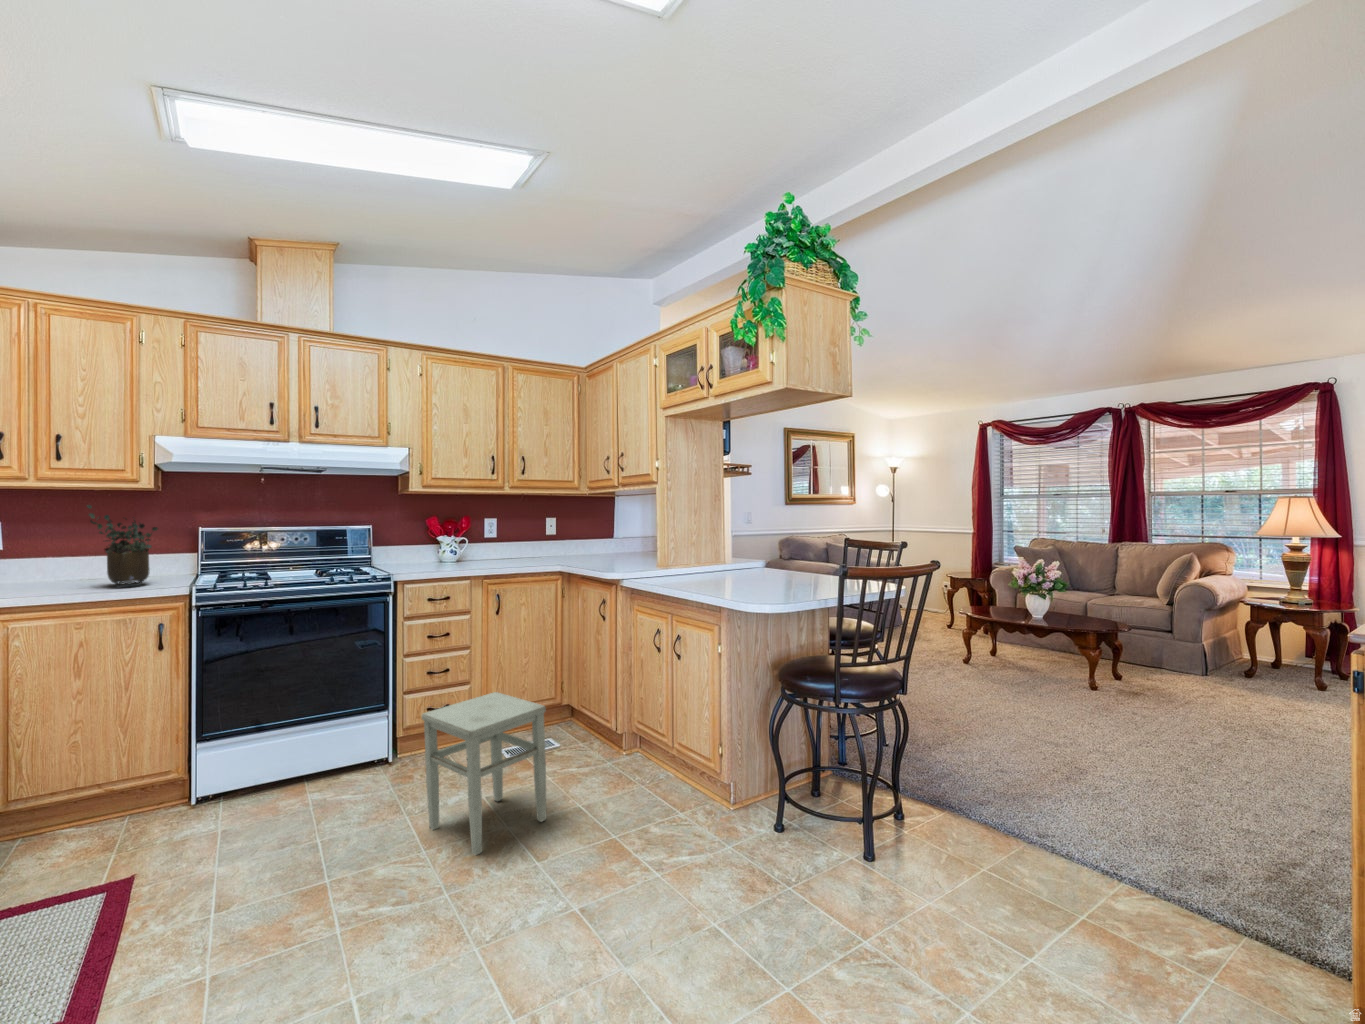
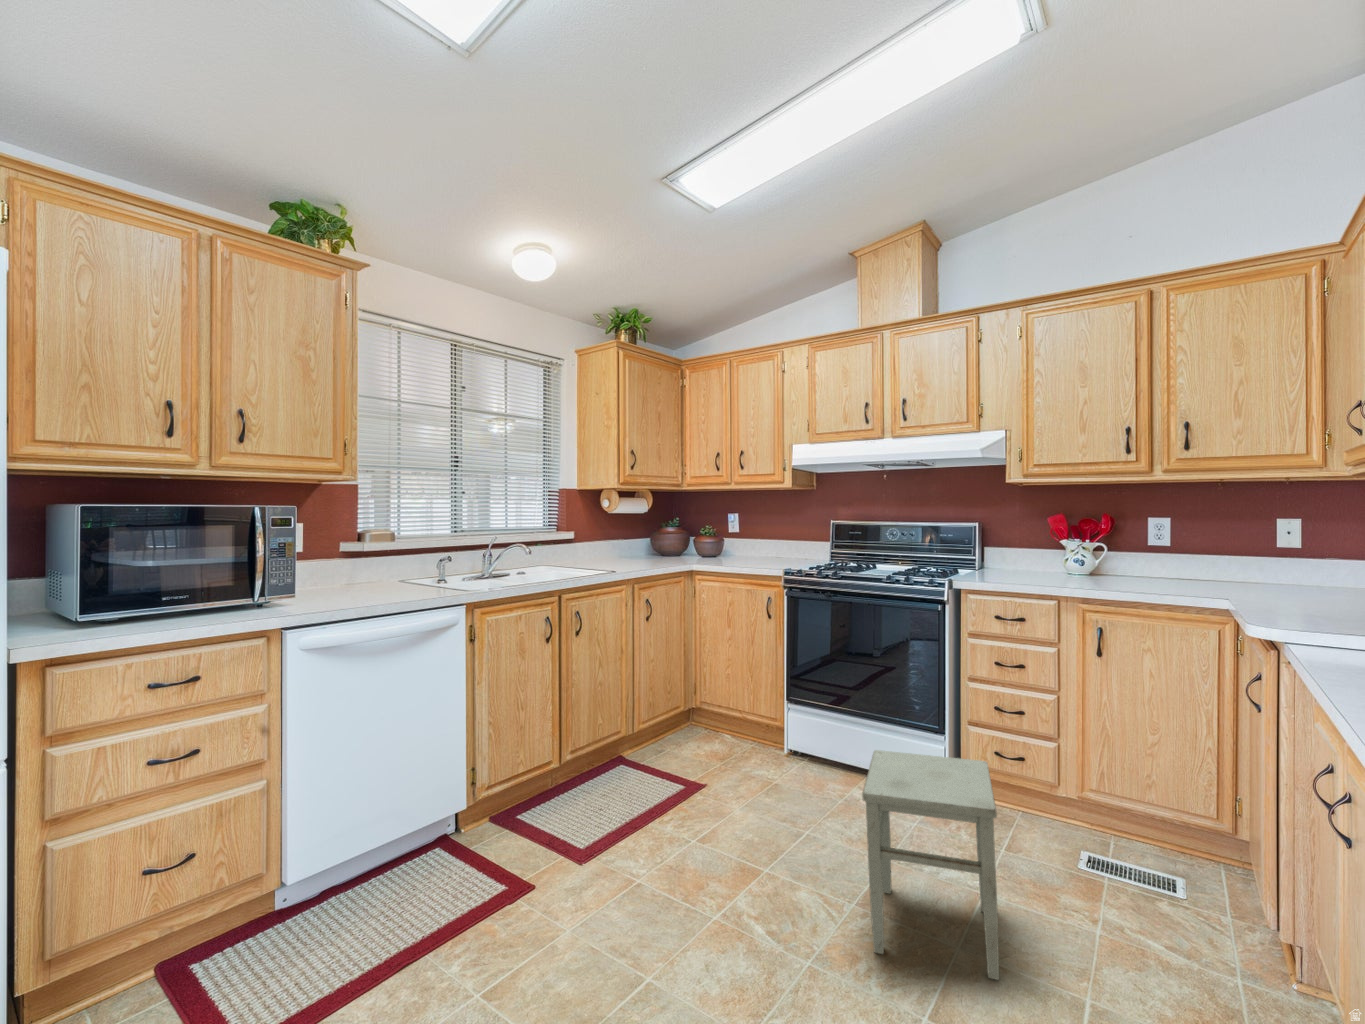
potted plant: present [87,505,158,585] -> none [753,504,789,565]

